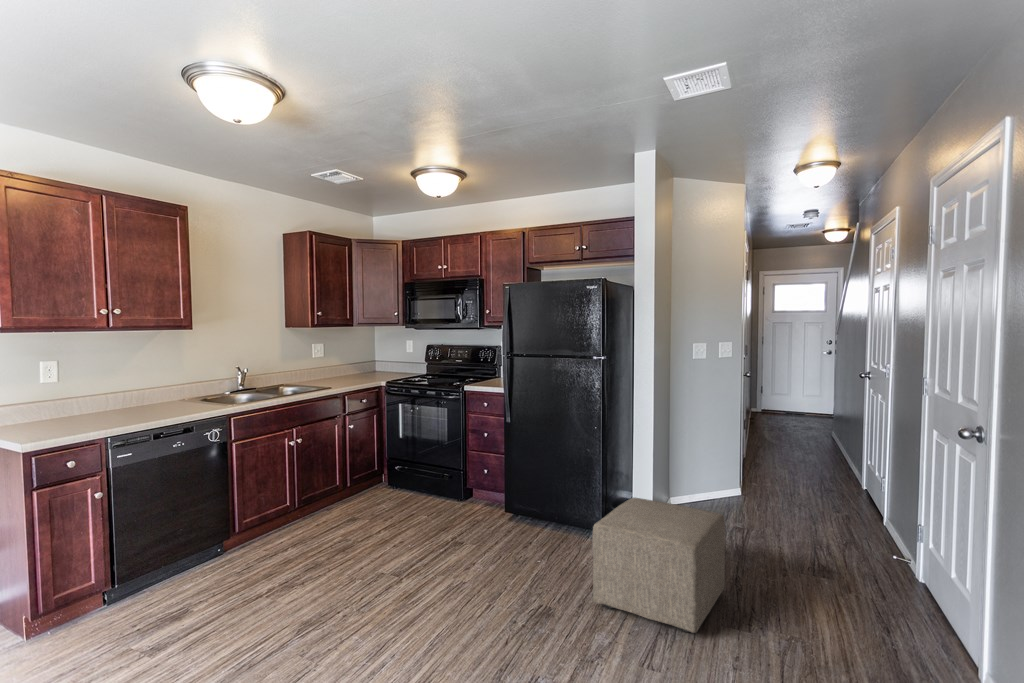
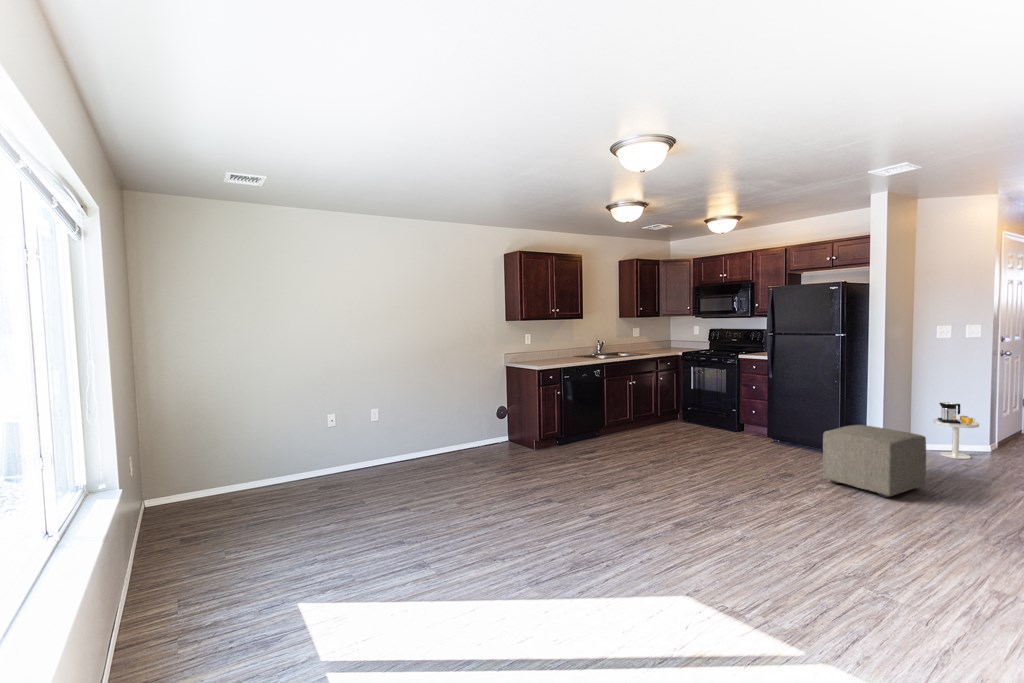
side table: none [700,441,747,515] -> present [934,402,979,459]

